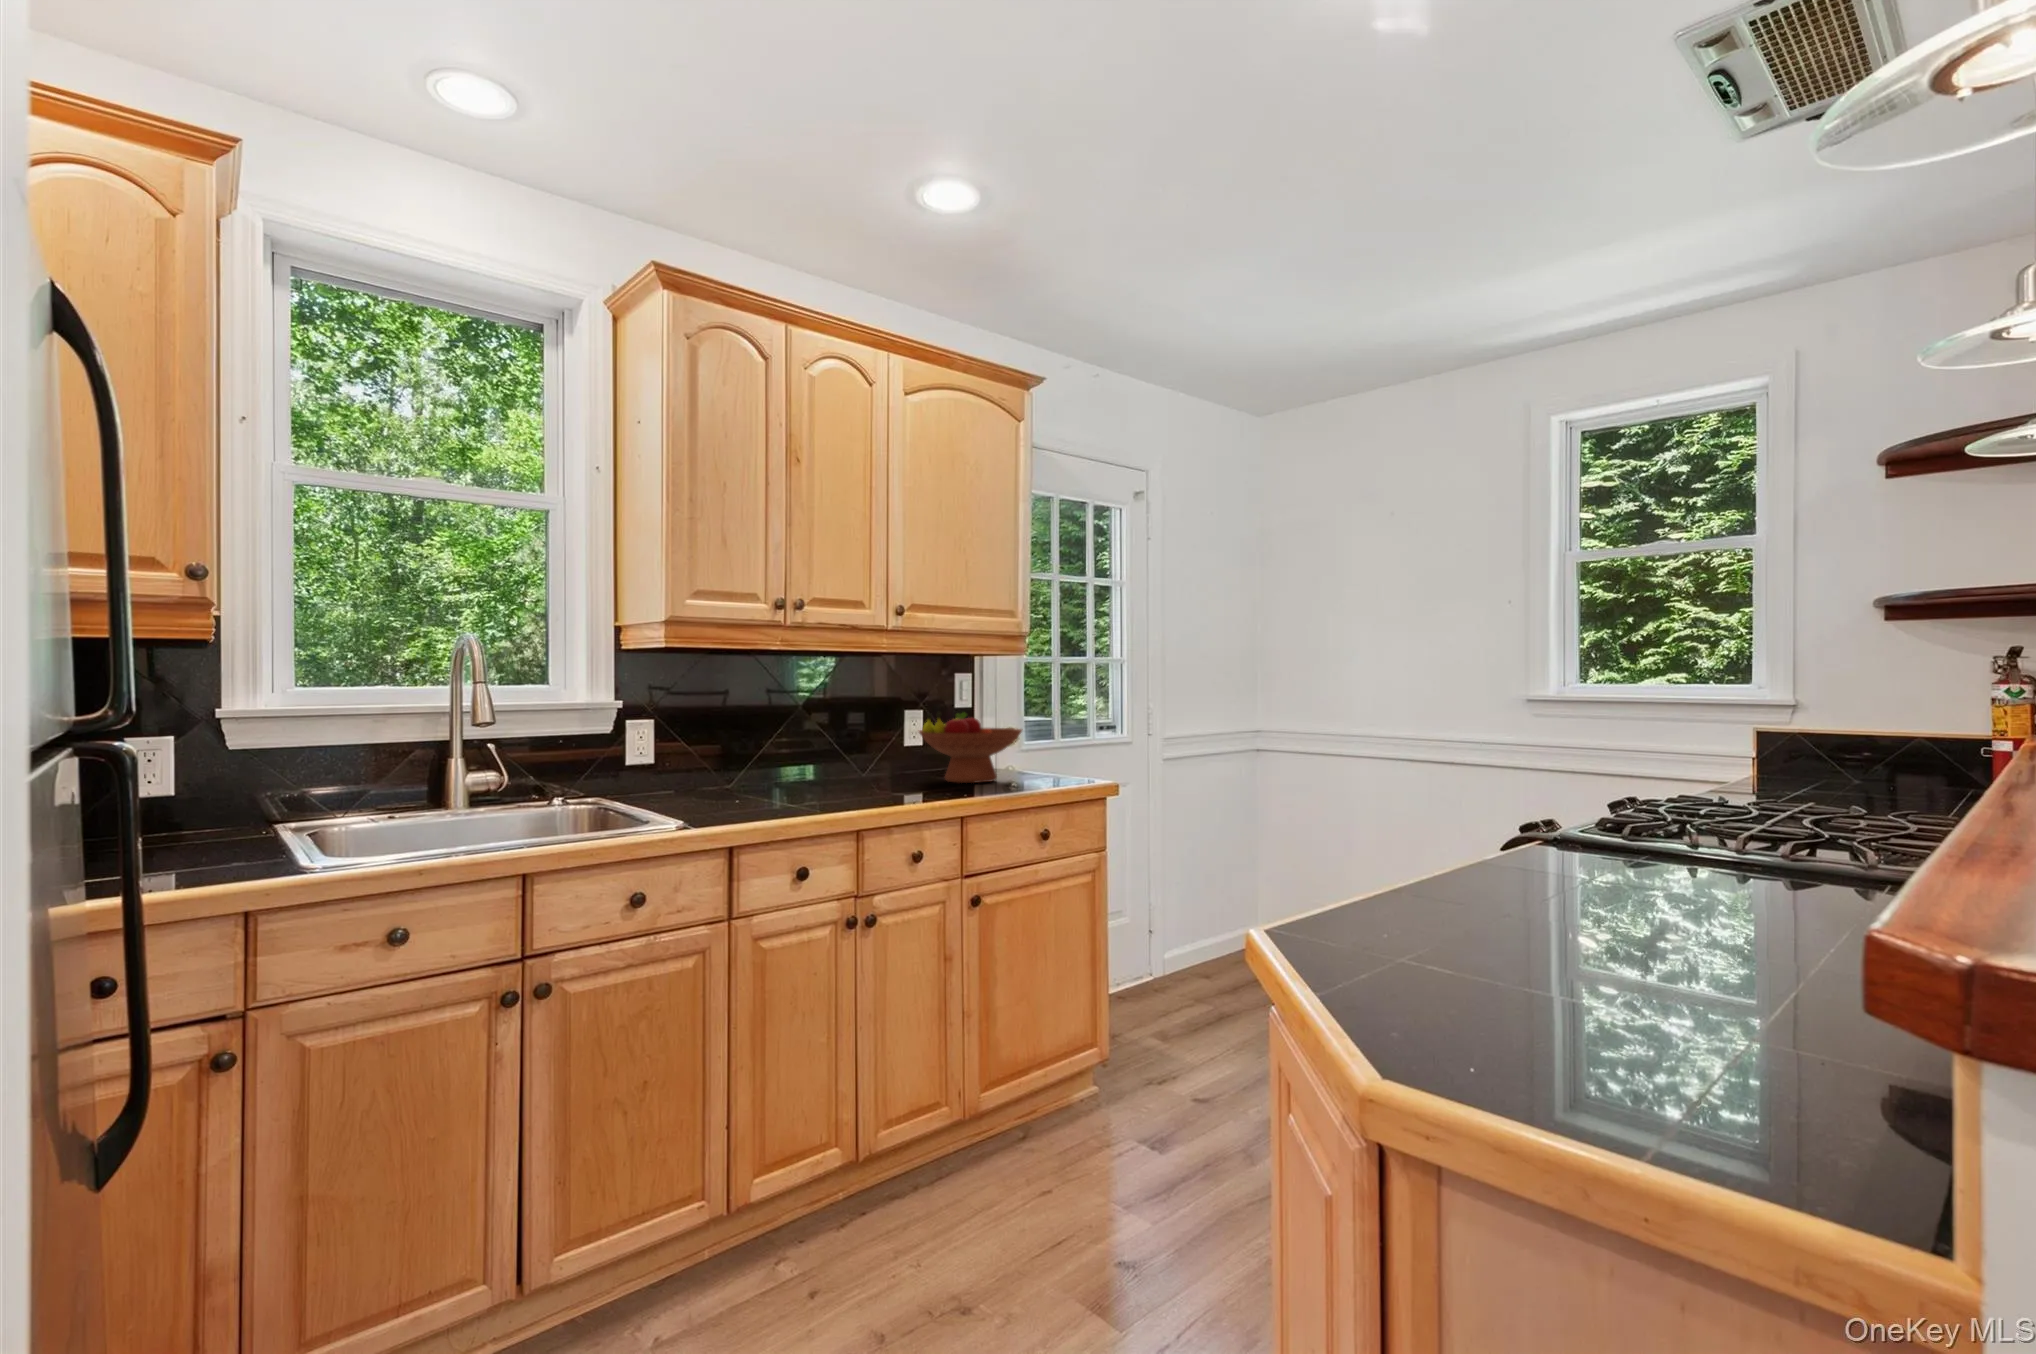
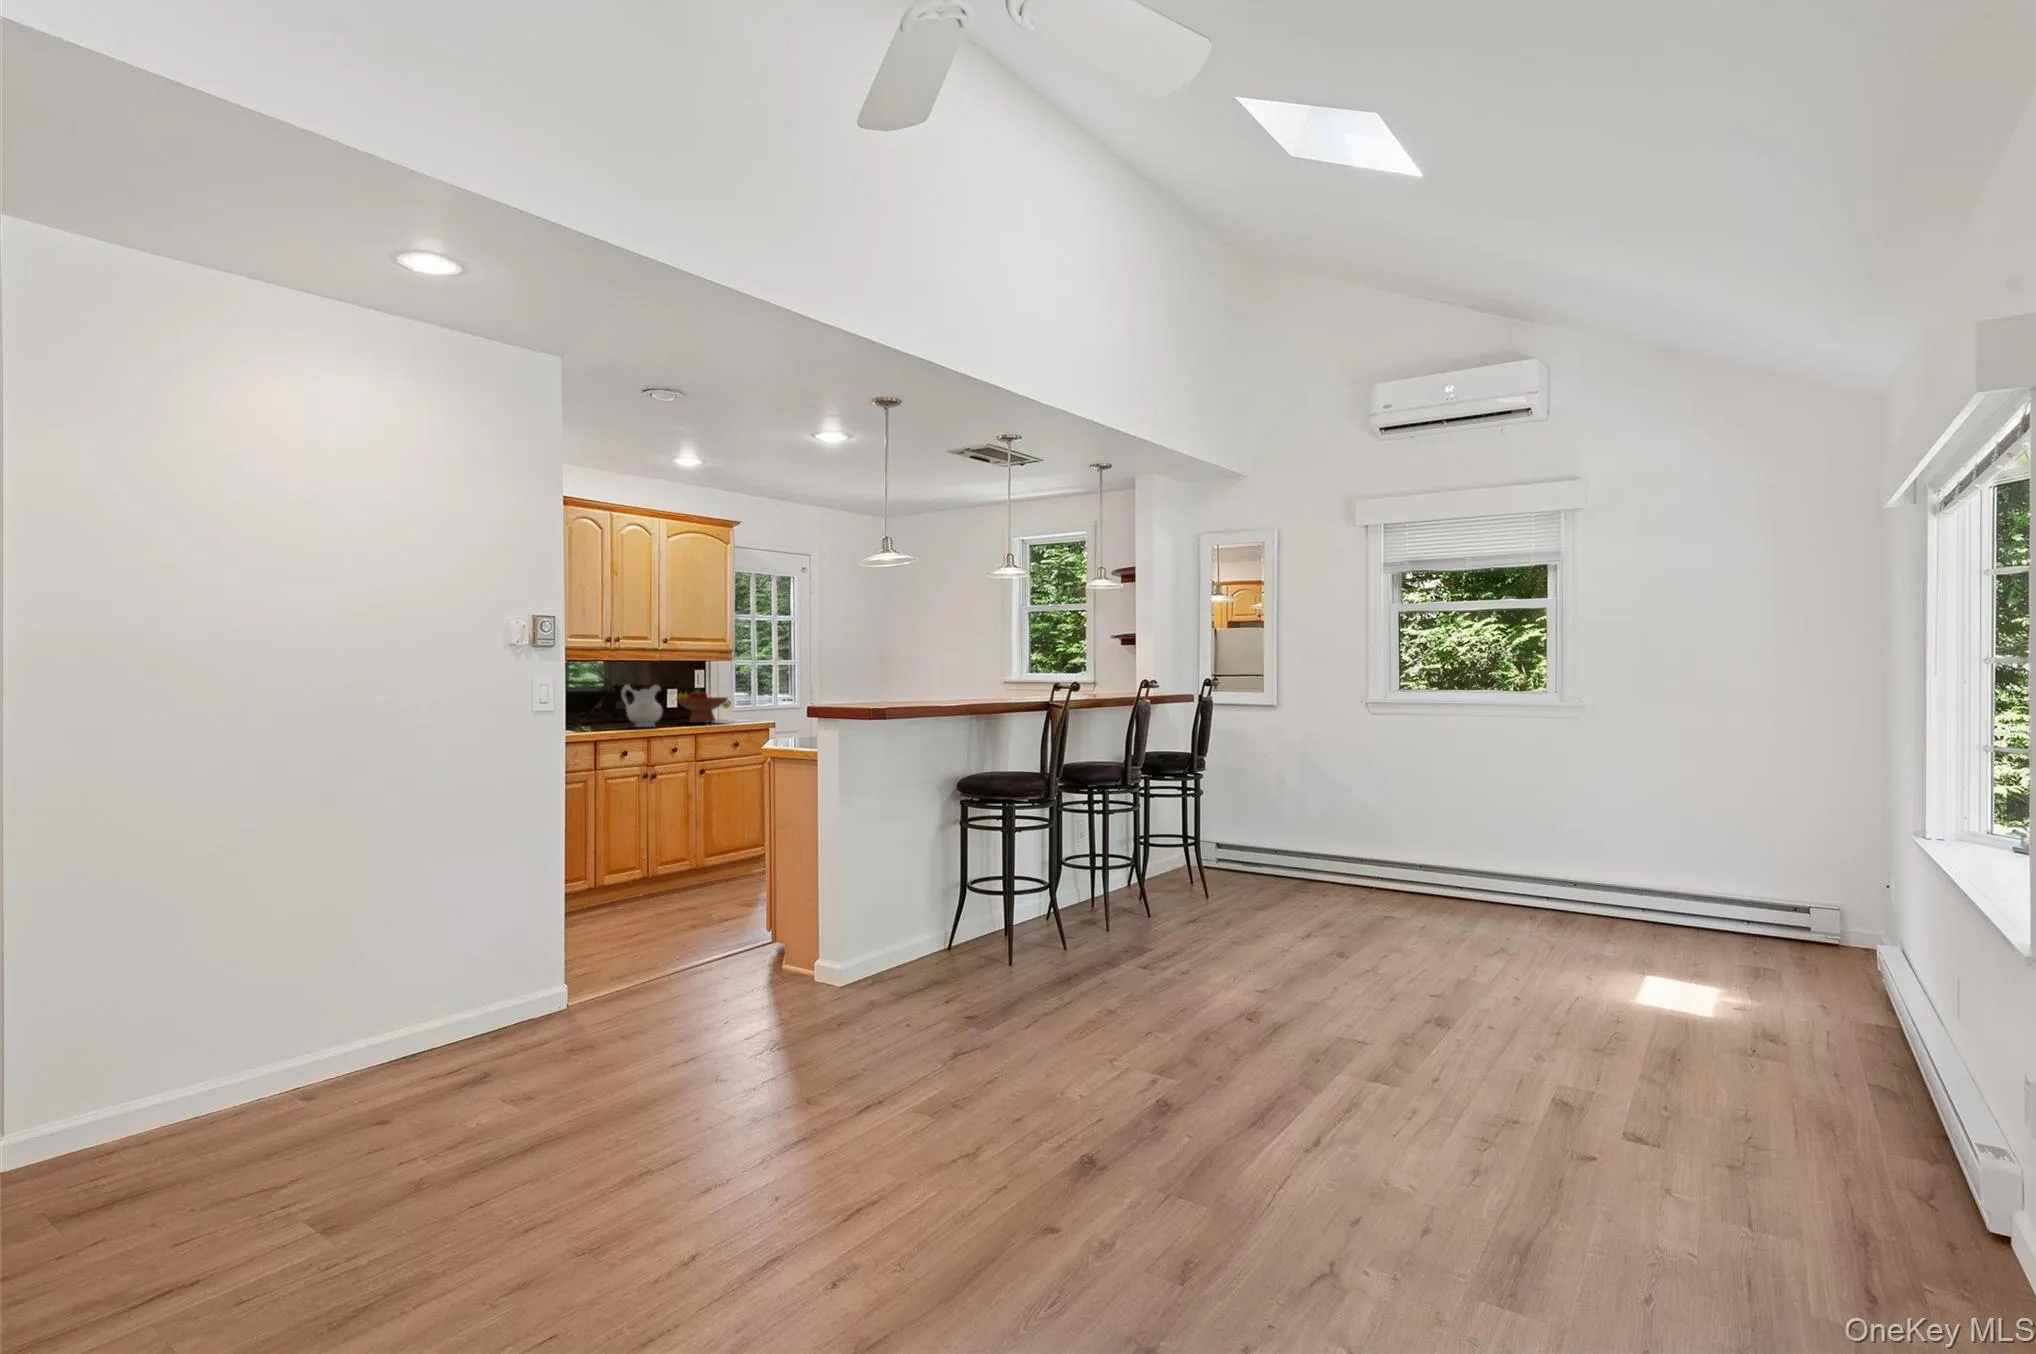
ceramic pitcher: none [805,704,891,802] -> present [622,684,662,727]

